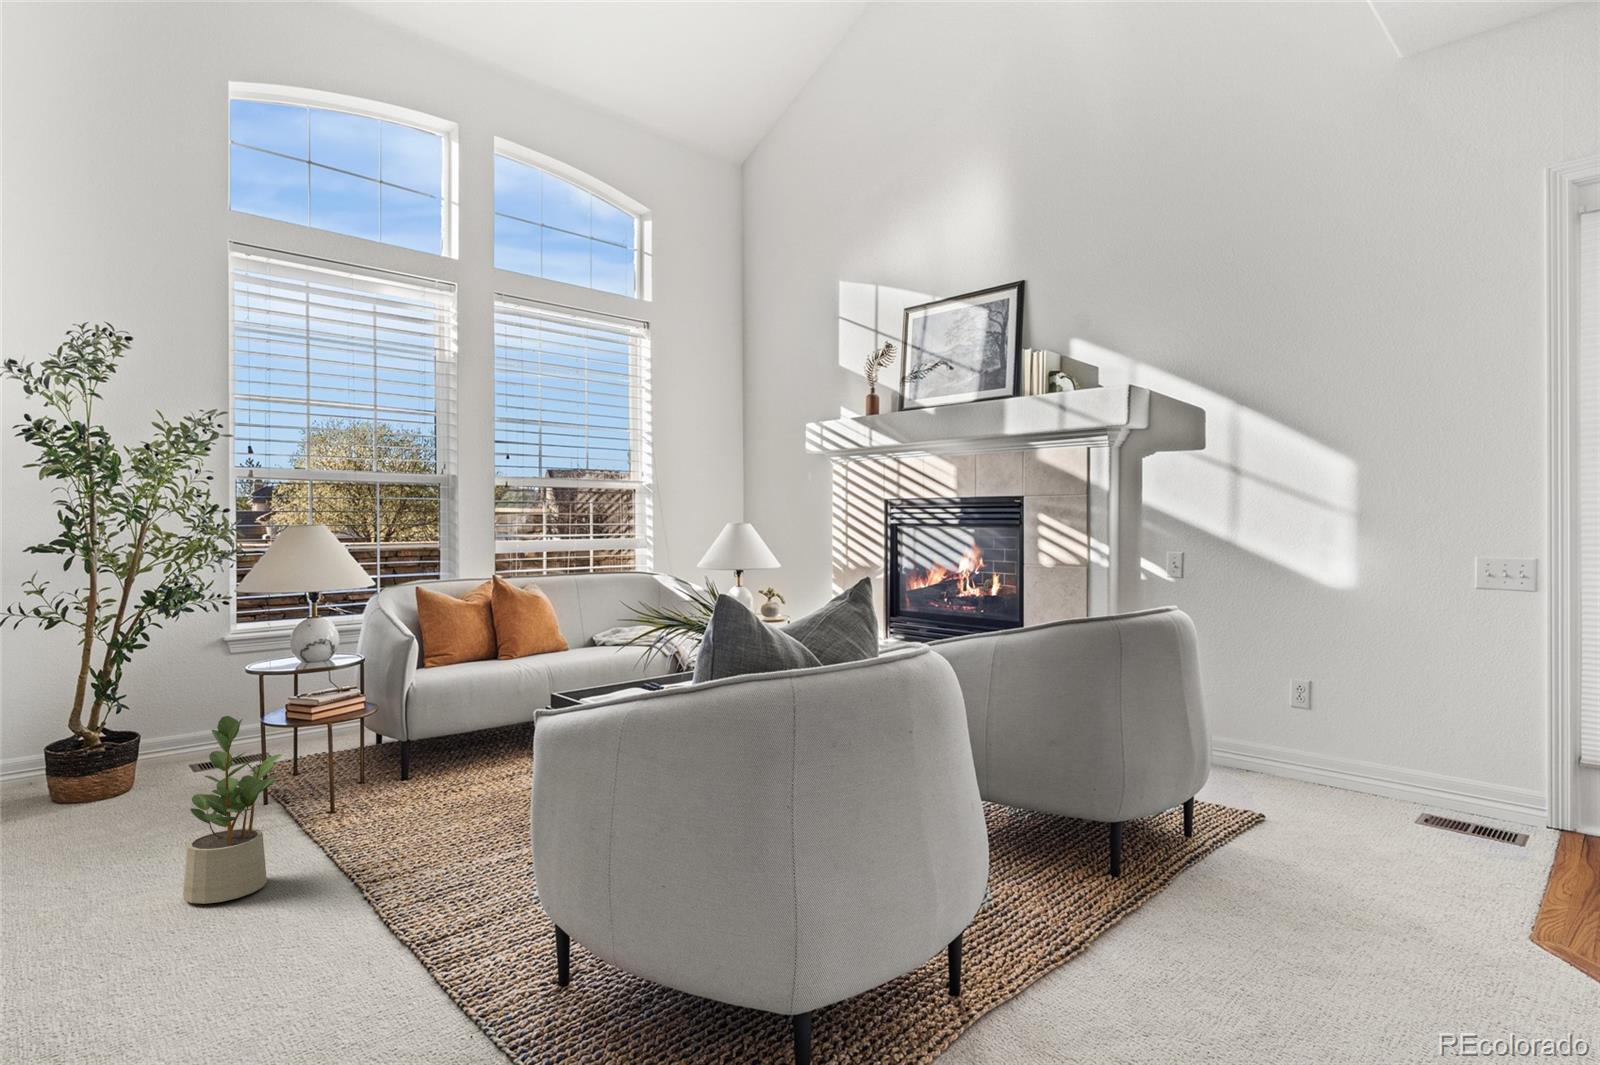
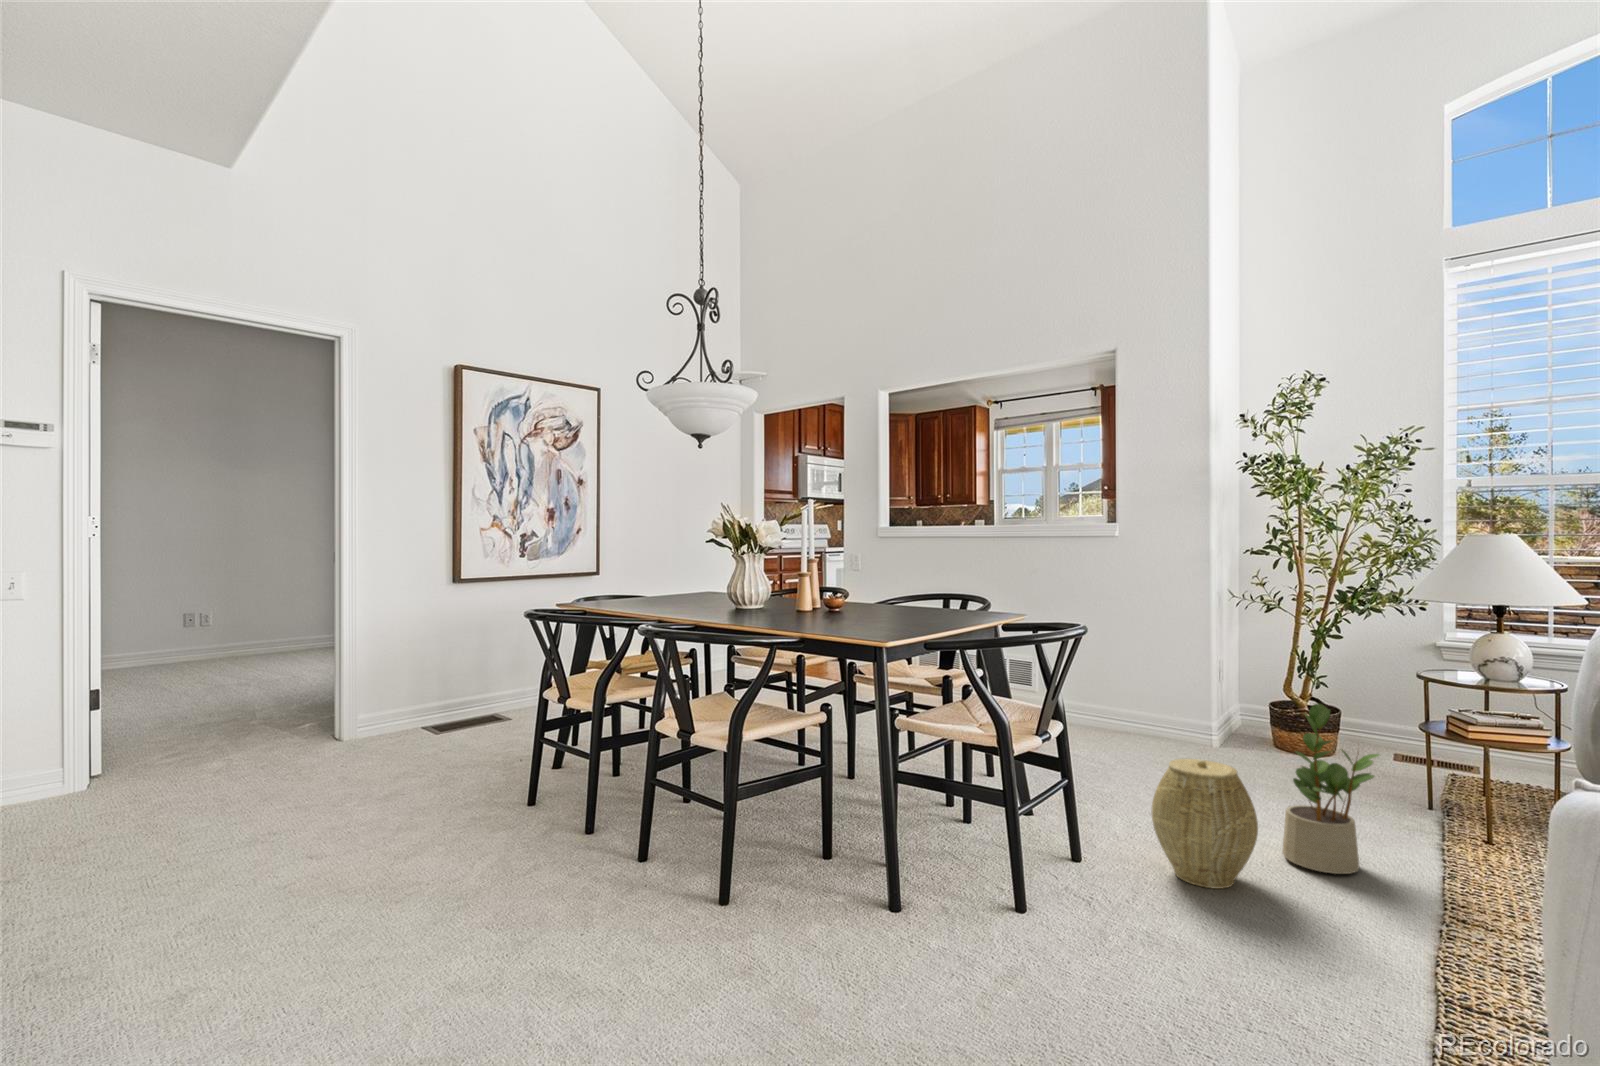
woven basket: none [39,816,193,986] -> present [1152,759,1258,889]

